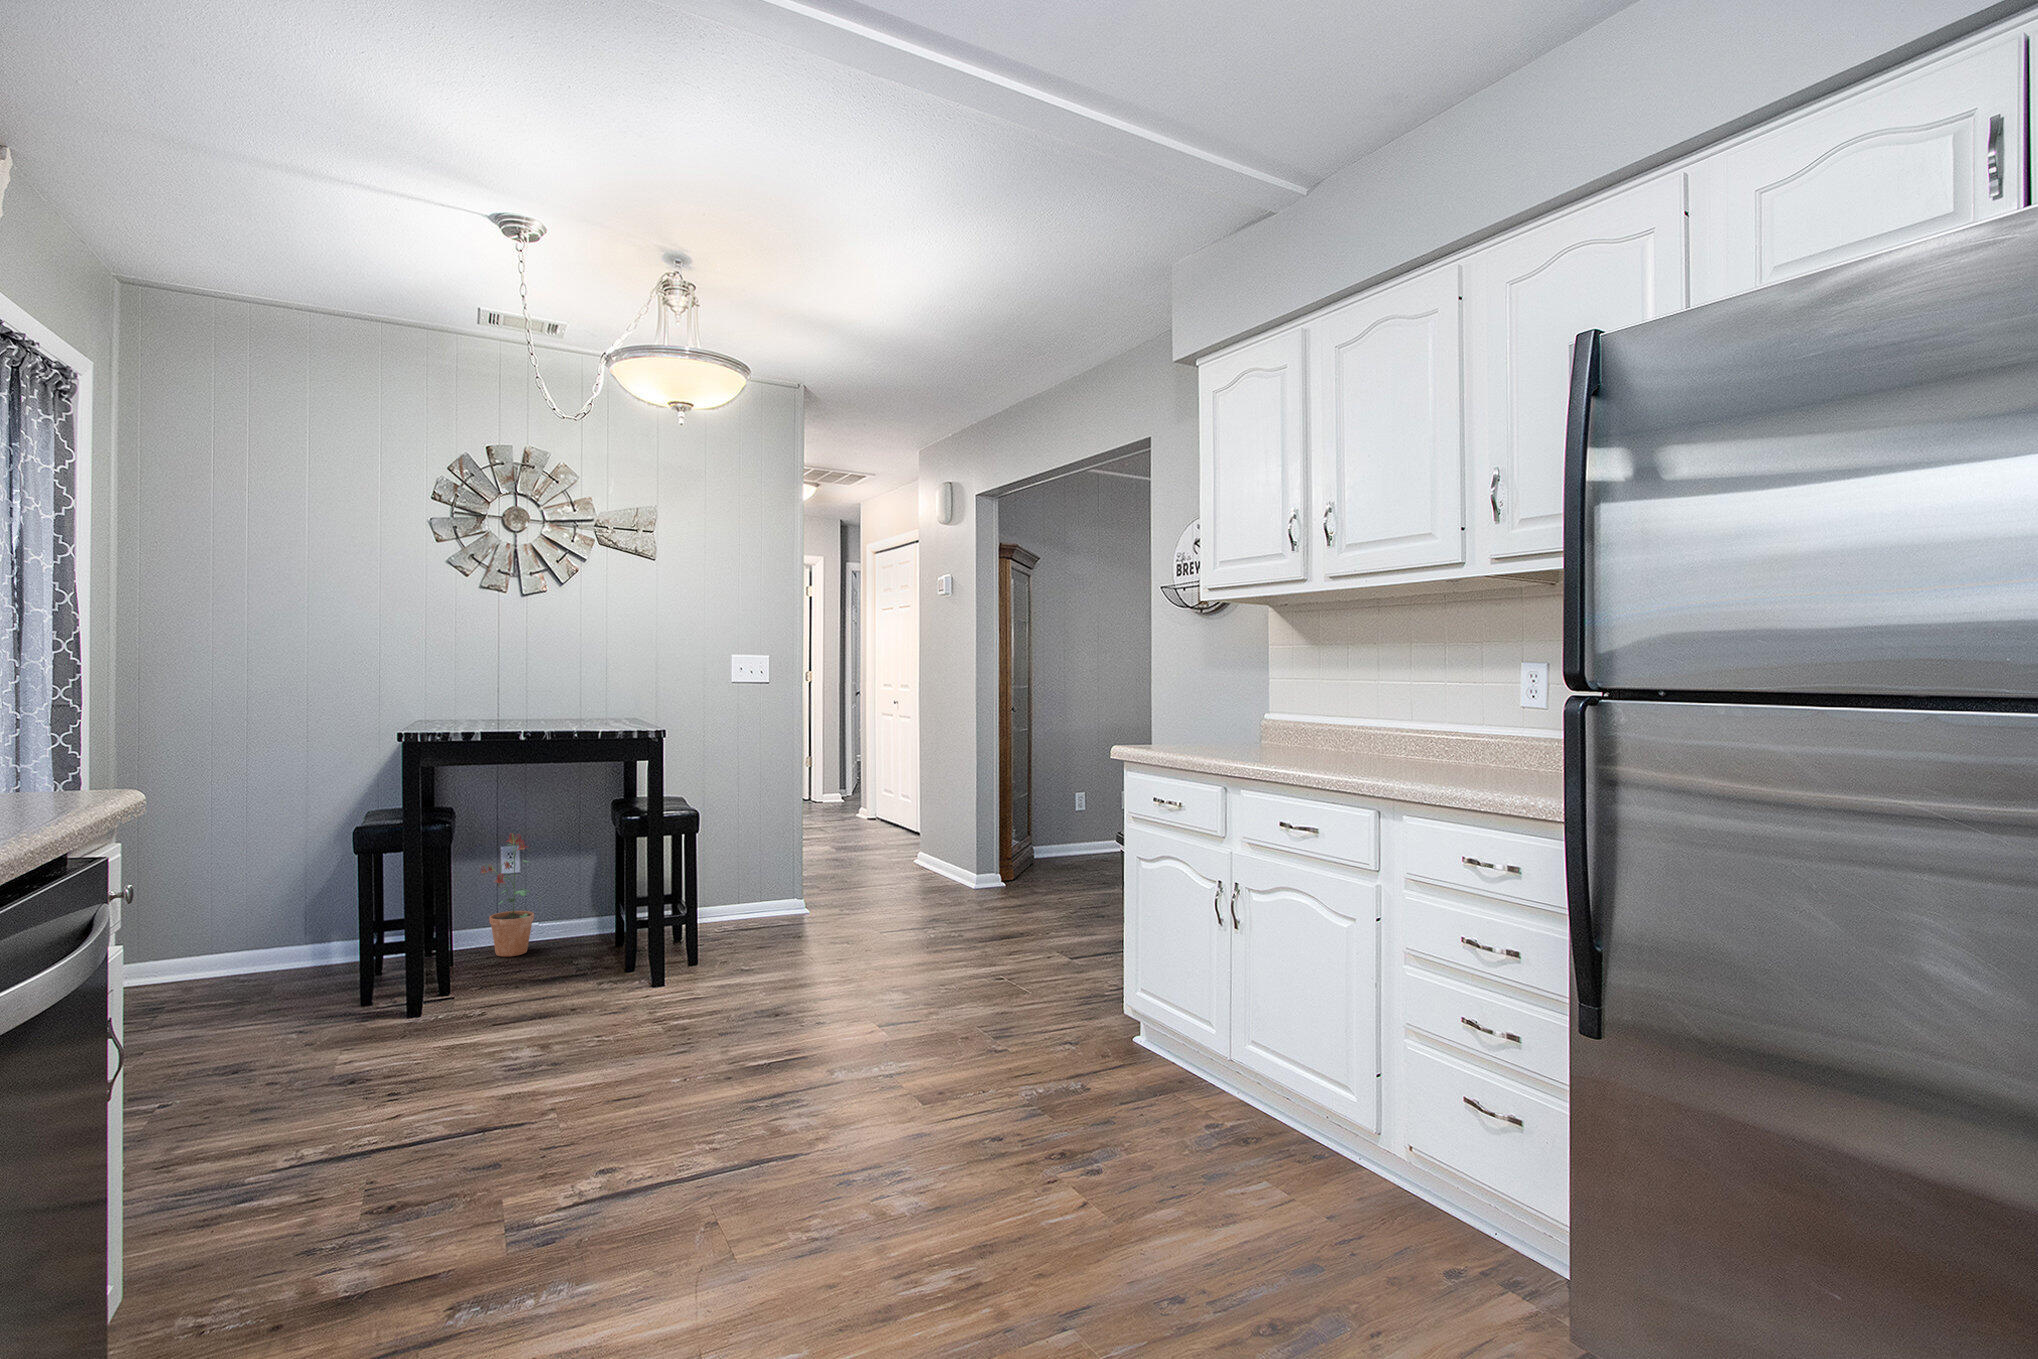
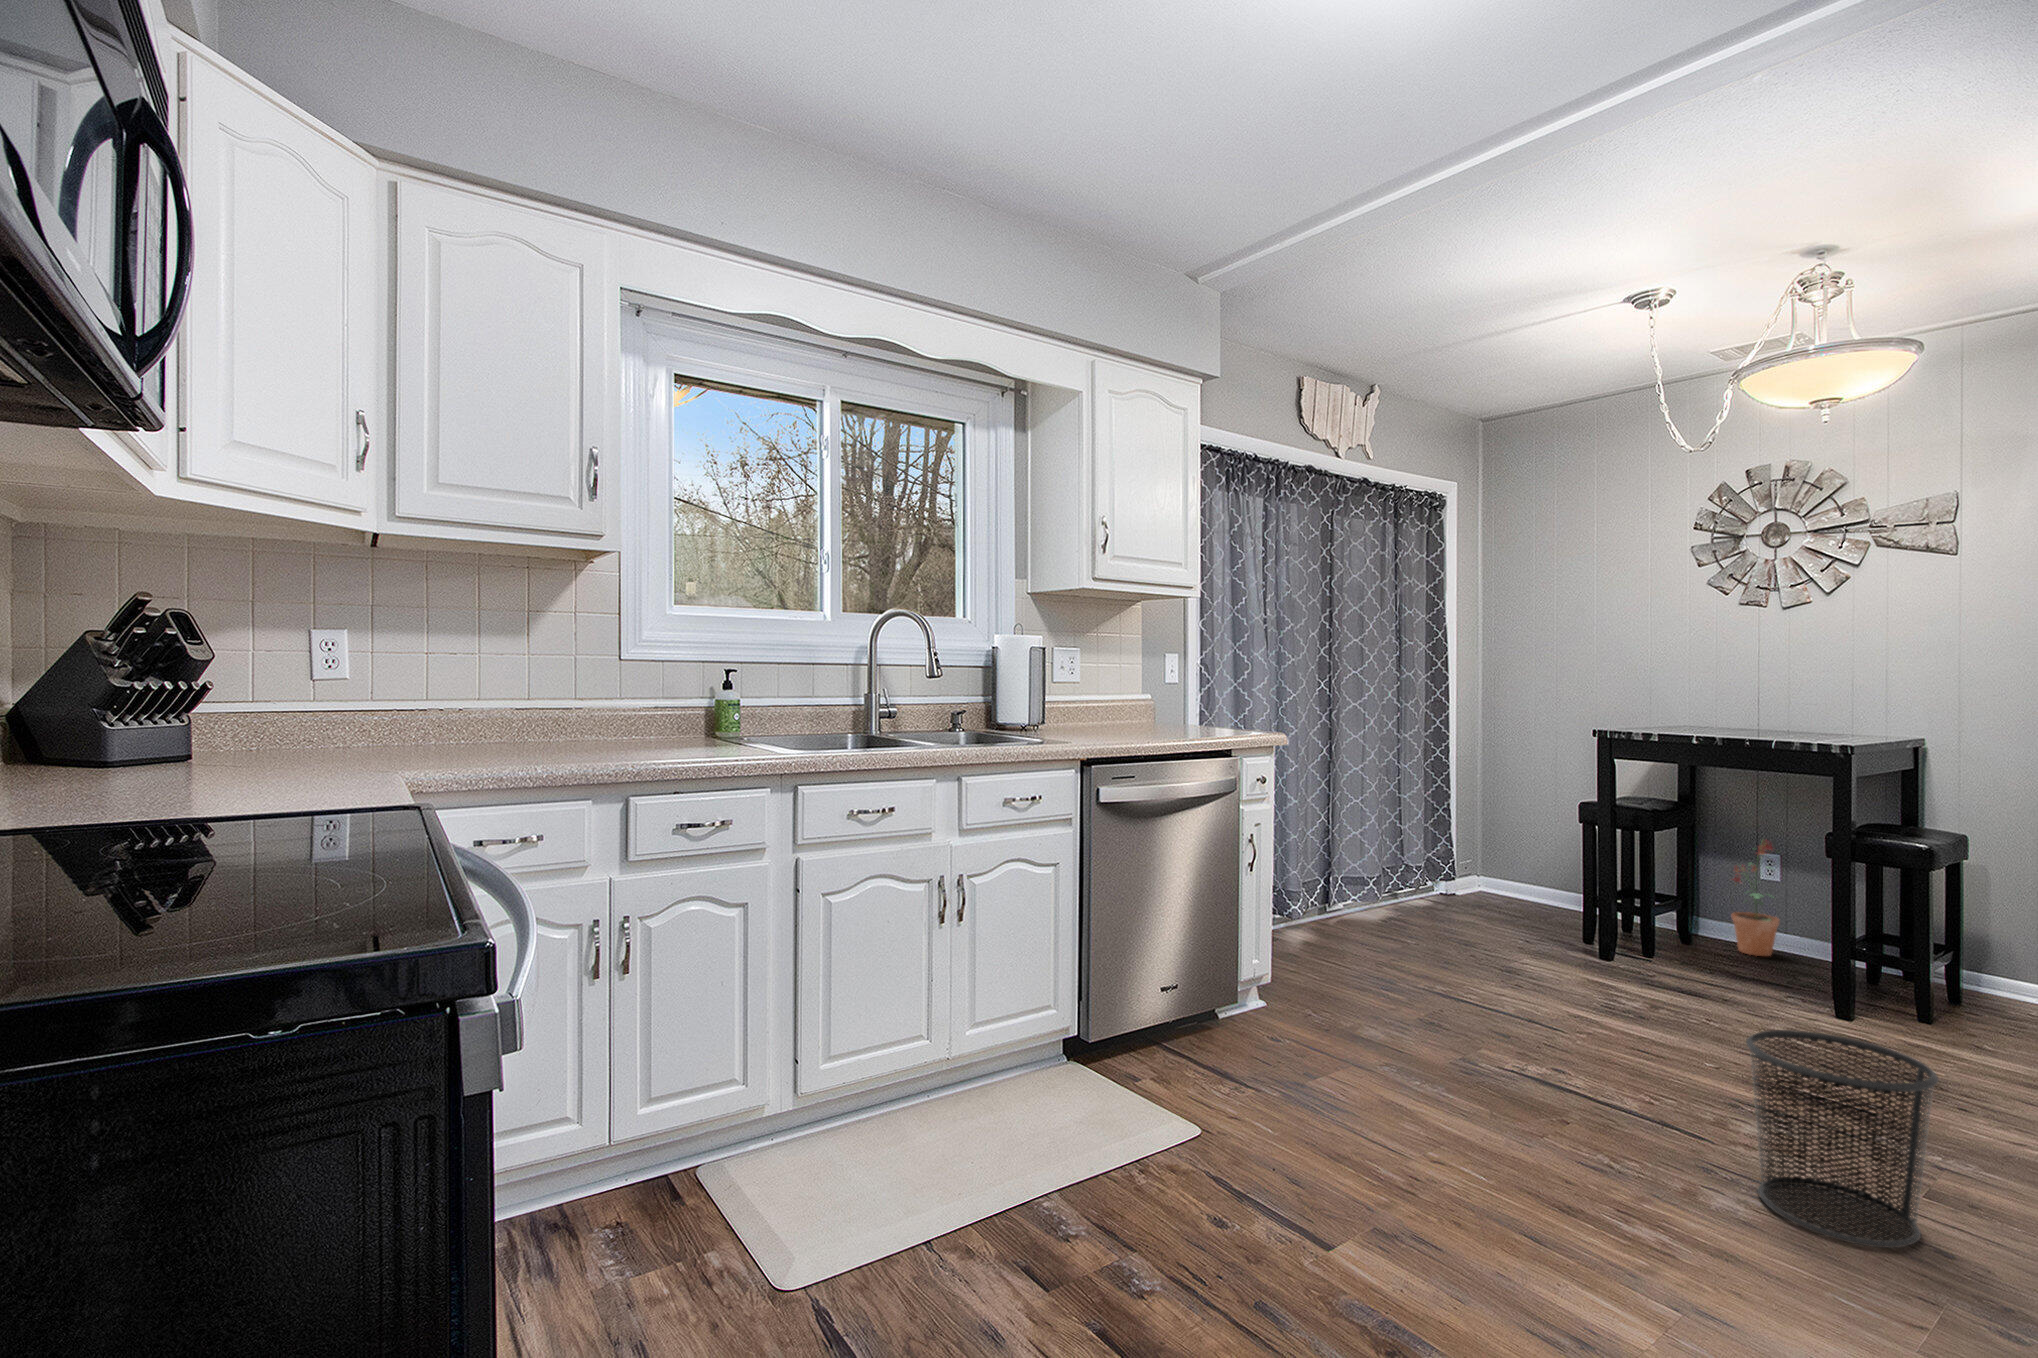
waste bin: none [886,980,1014,1157] -> present [1746,1030,1938,1248]

